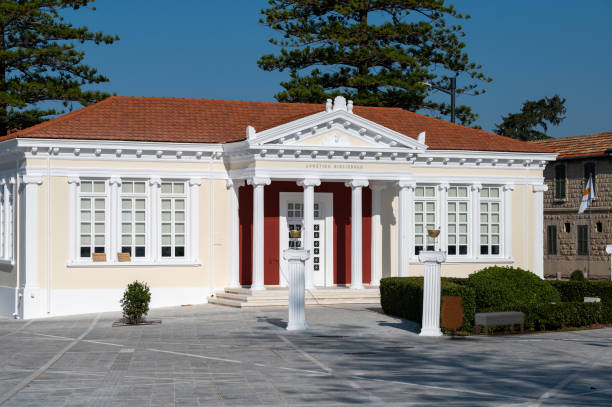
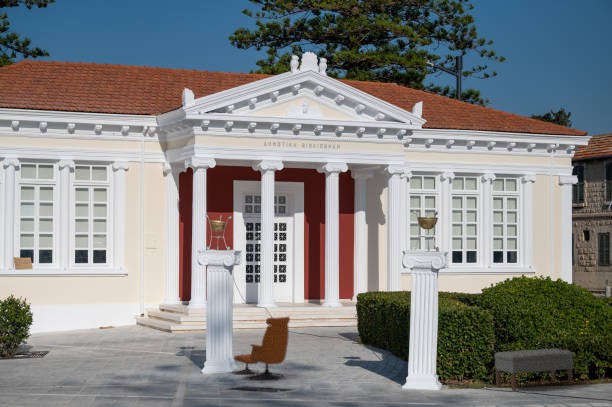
lounge chair: present [441,297,464,338] -> present [234,316,290,379]

